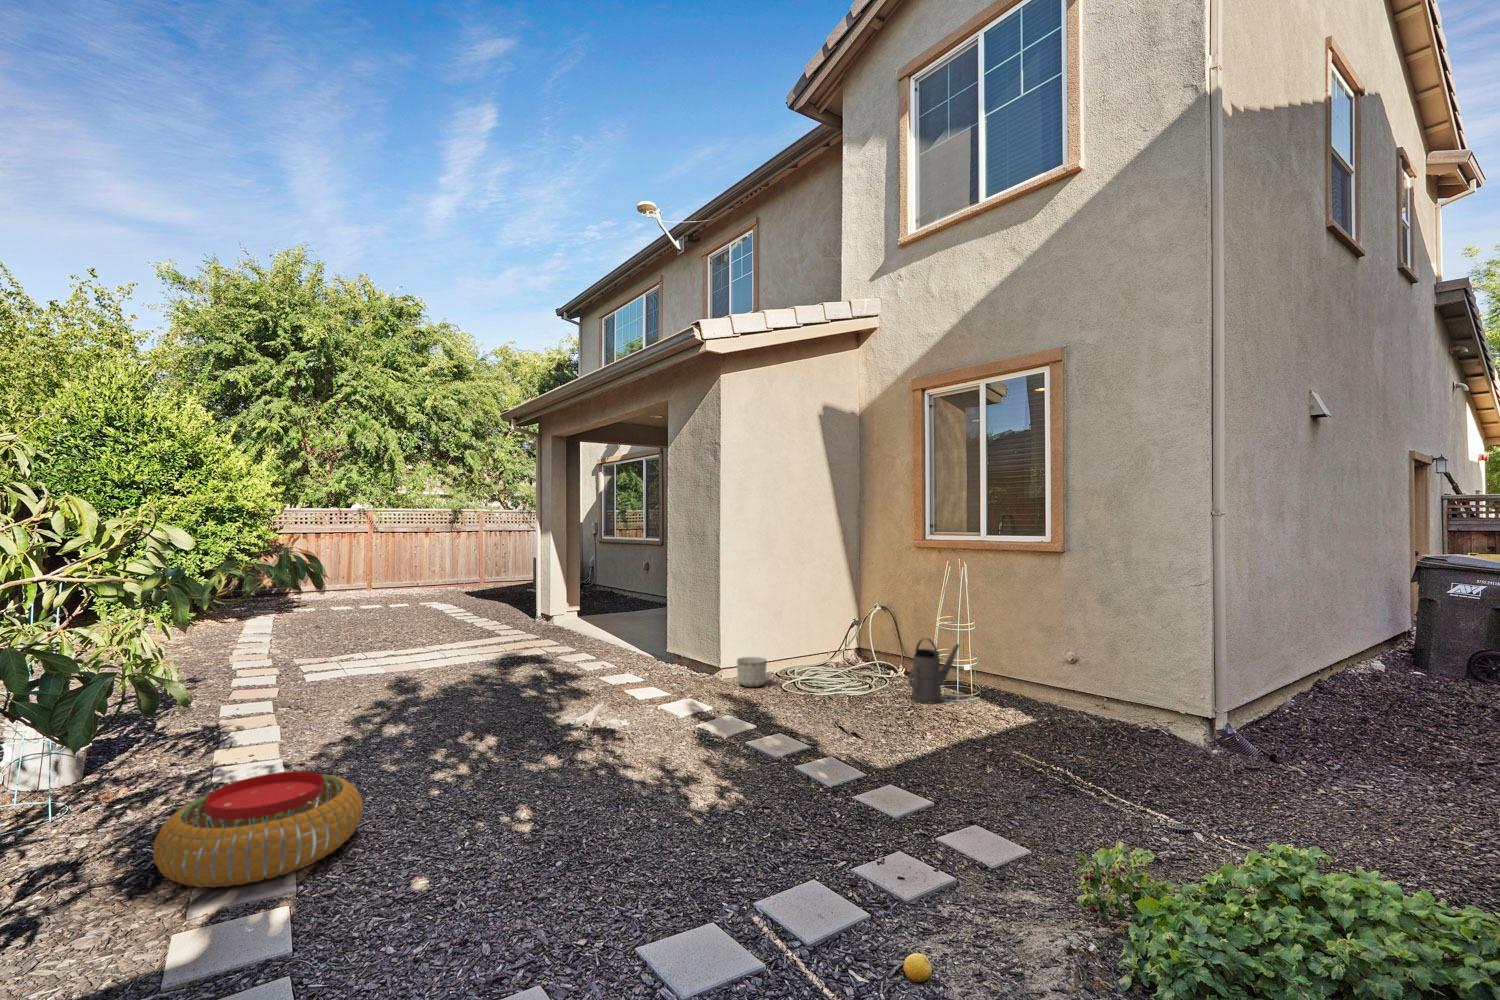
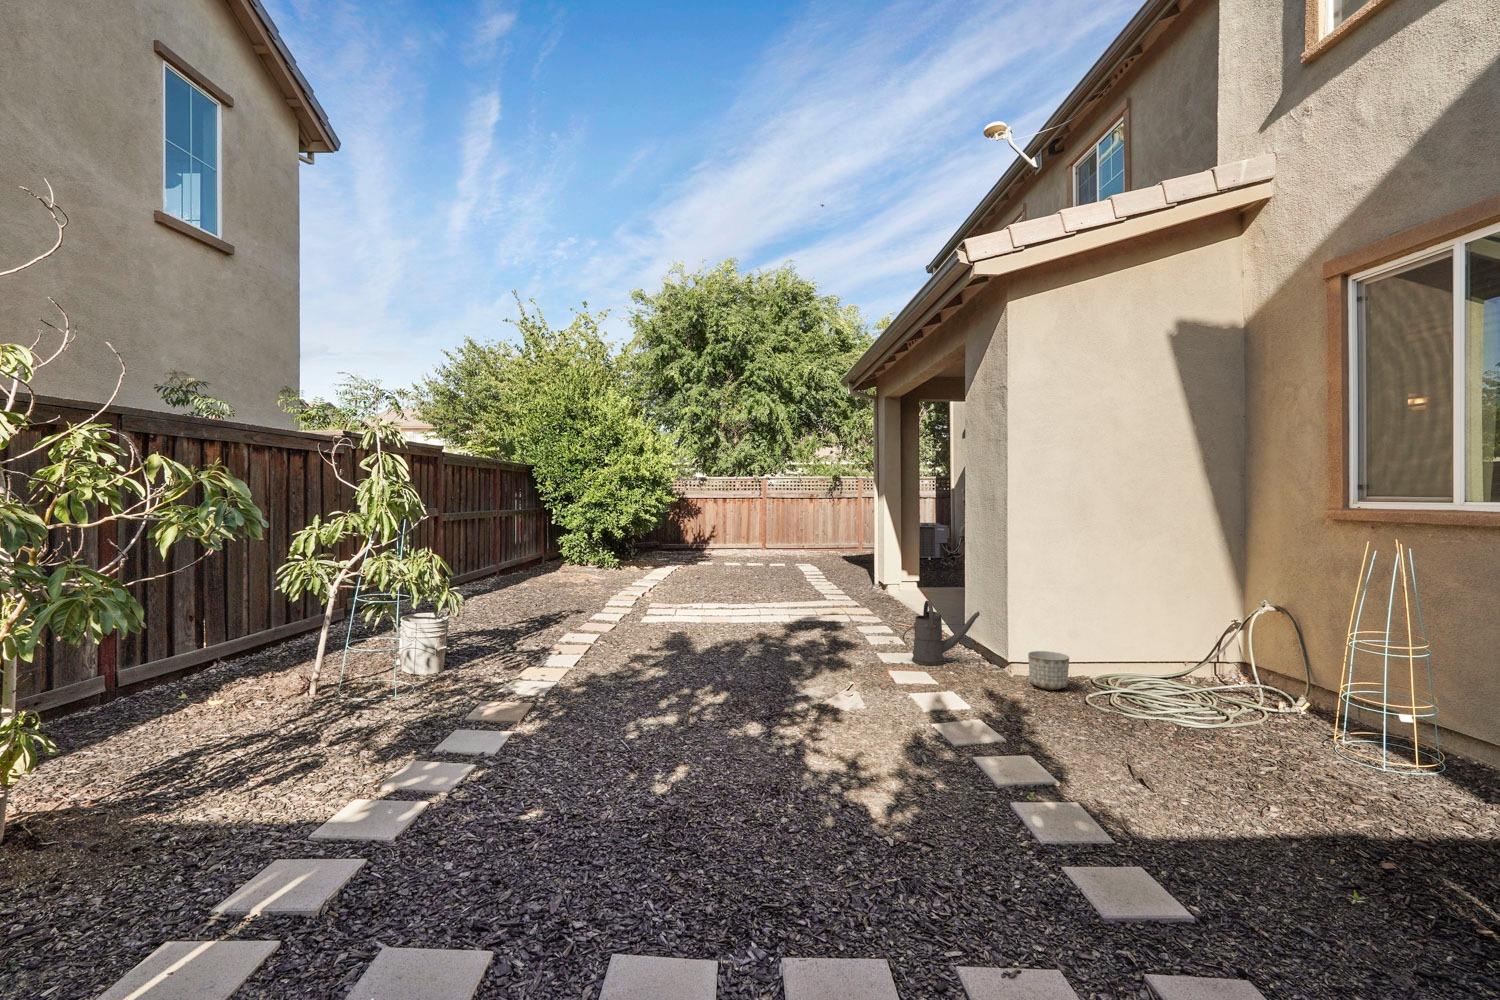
watering can: present [909,638,959,704] -> present [903,601,980,666]
pouf: present [153,771,363,888] -> none [410,689,559,774]

